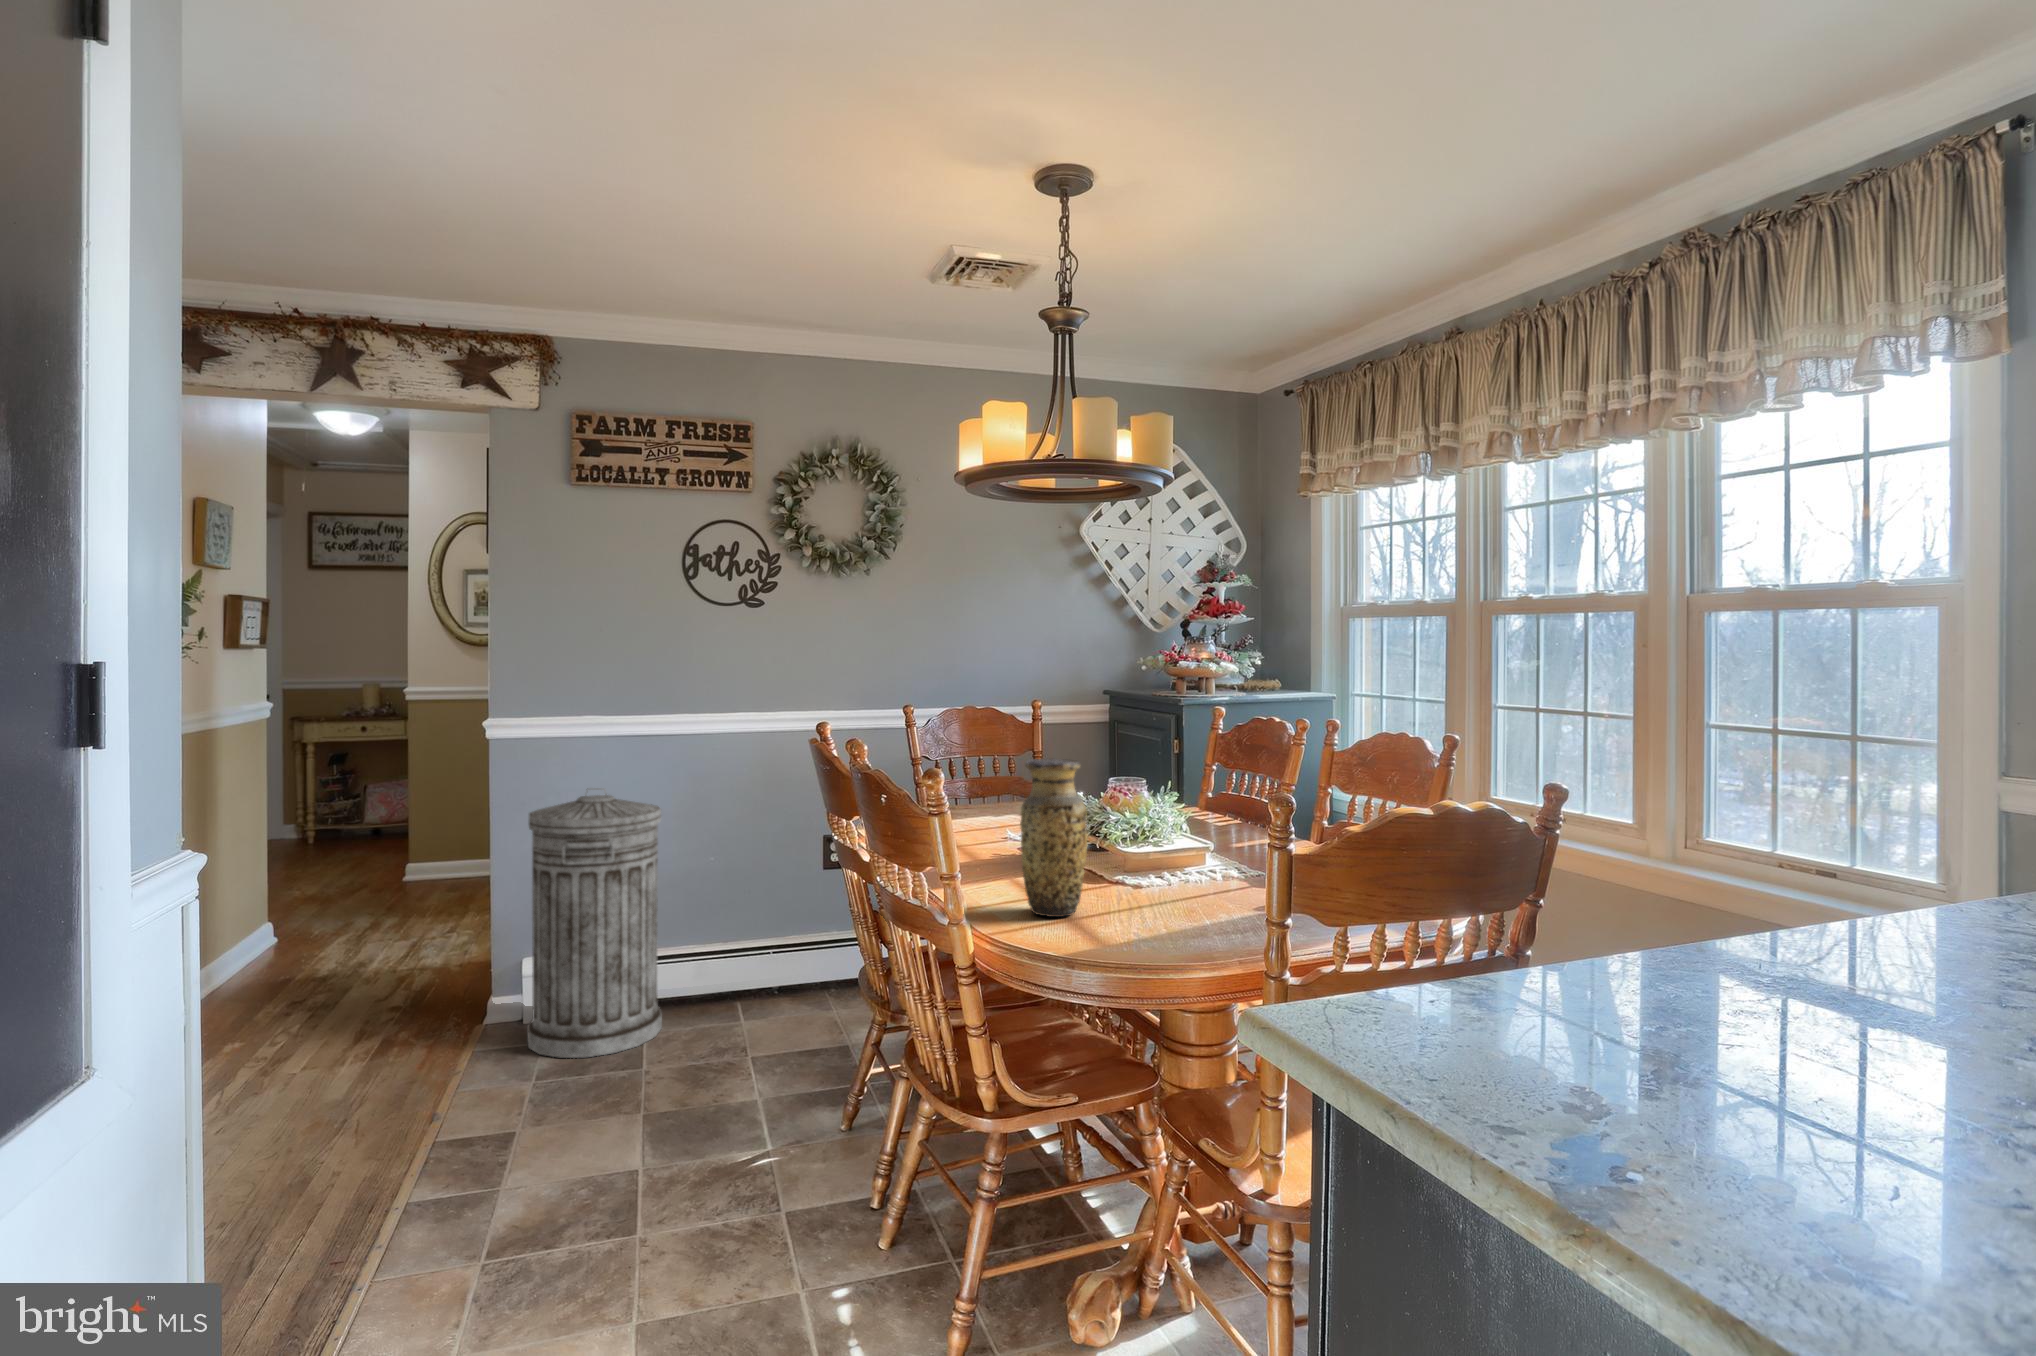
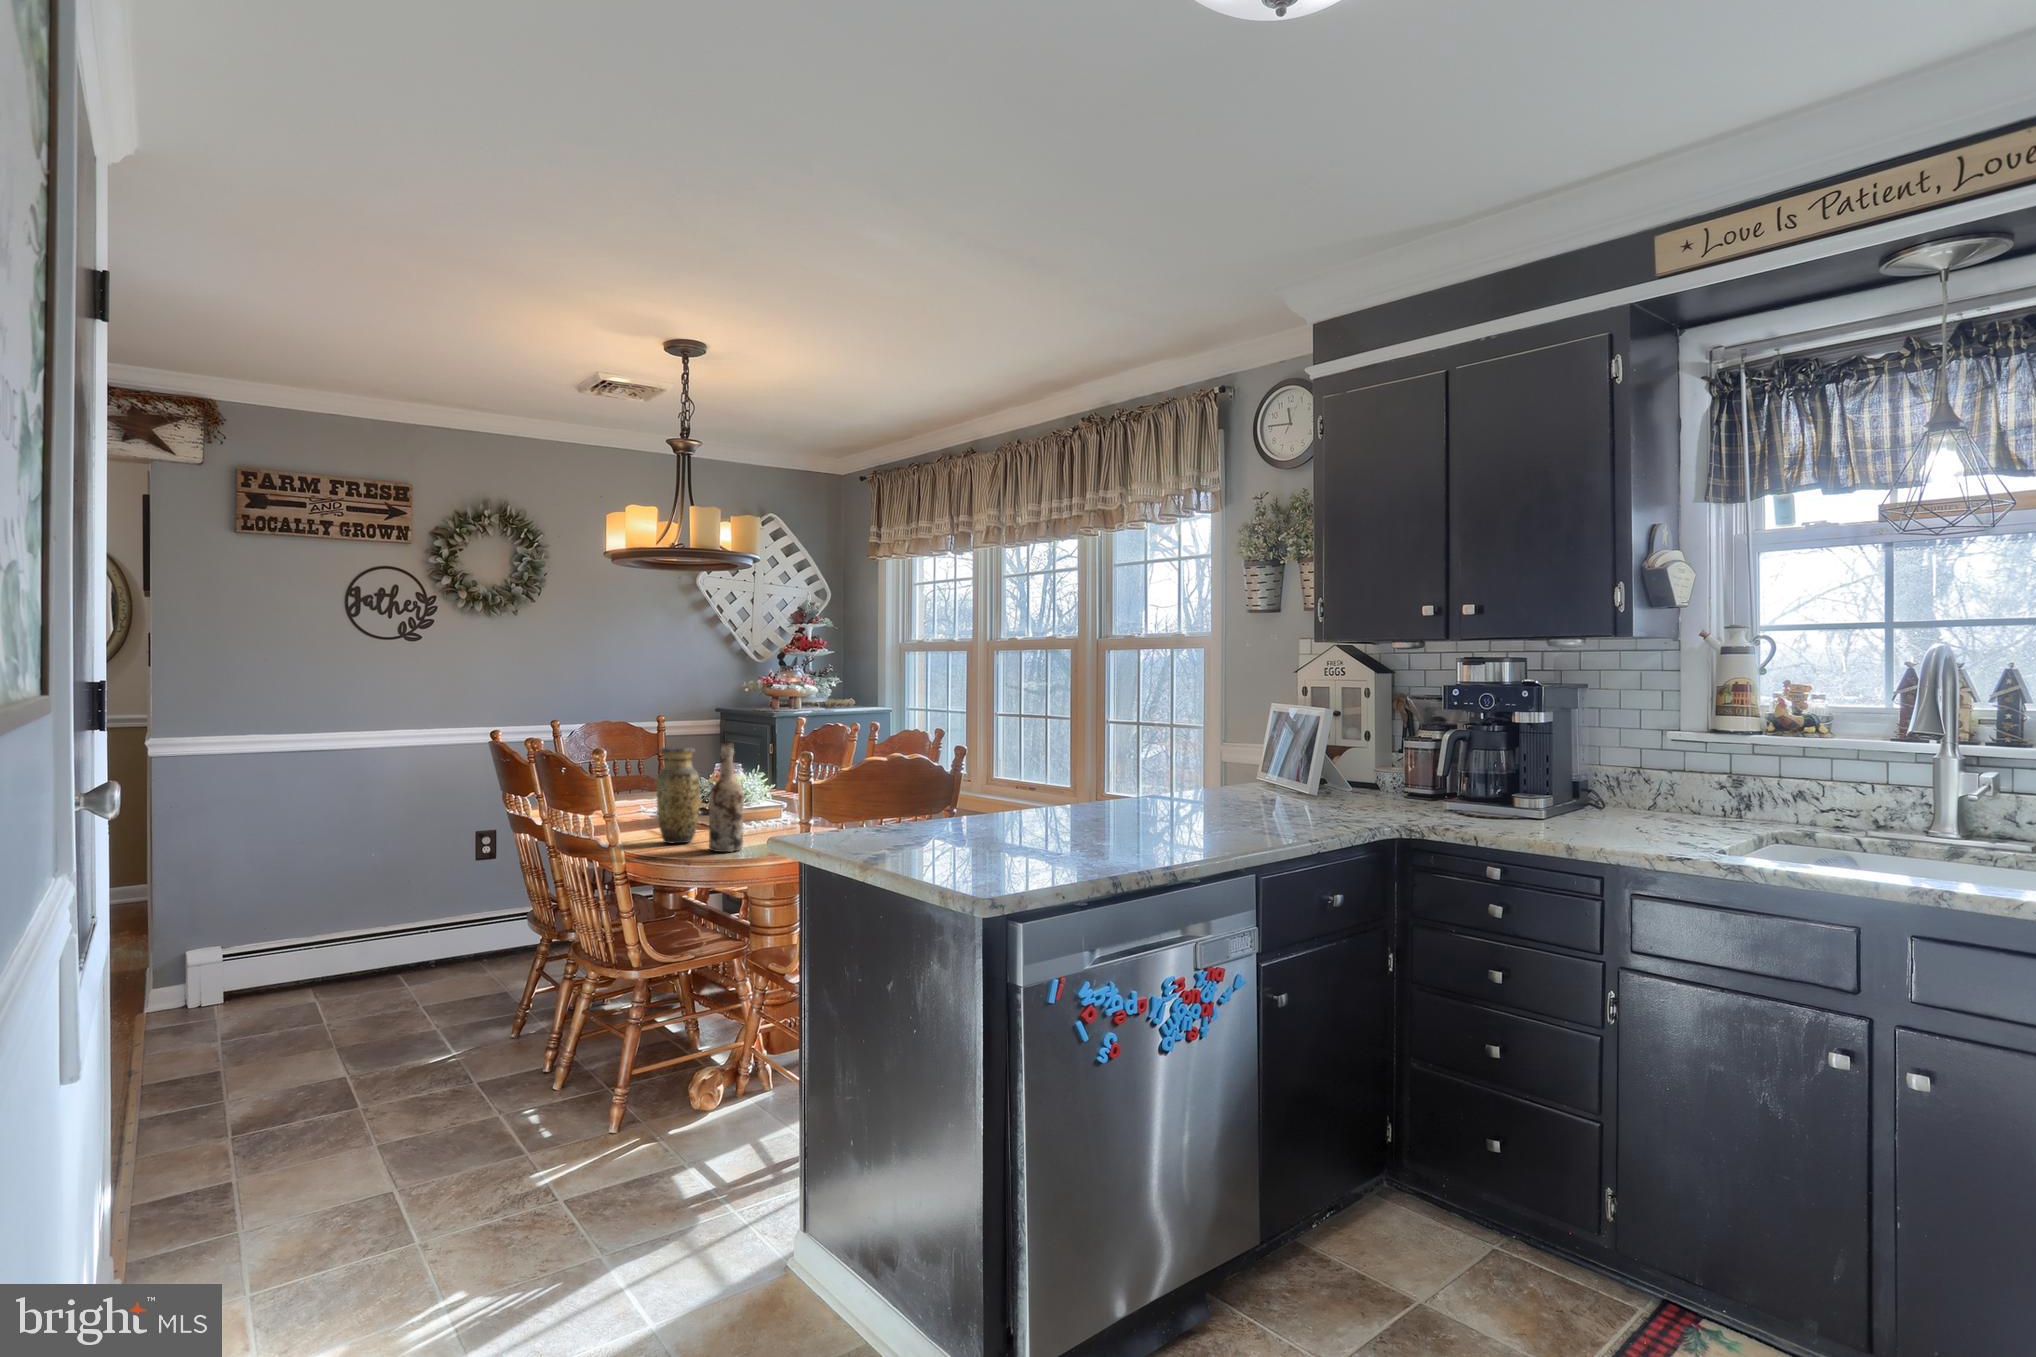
wine bottle: none [1103,757,1160,946] -> present [709,742,744,852]
trash can: present [528,788,662,1058] -> none [196,794,330,1023]

